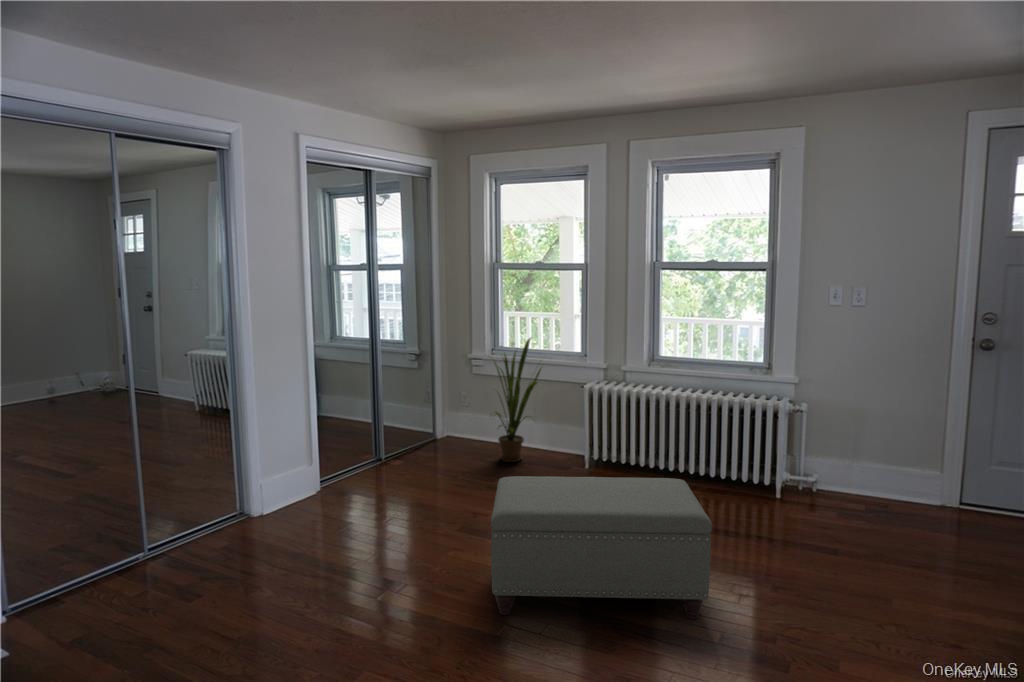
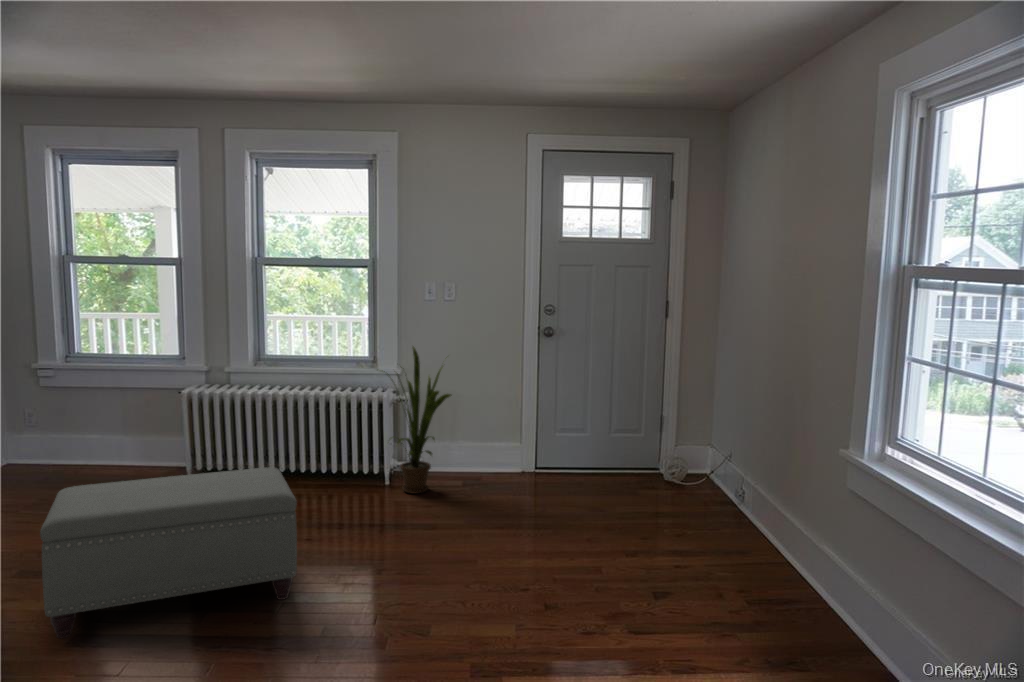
house plant: present [493,338,542,462] -> present [397,347,452,494]

